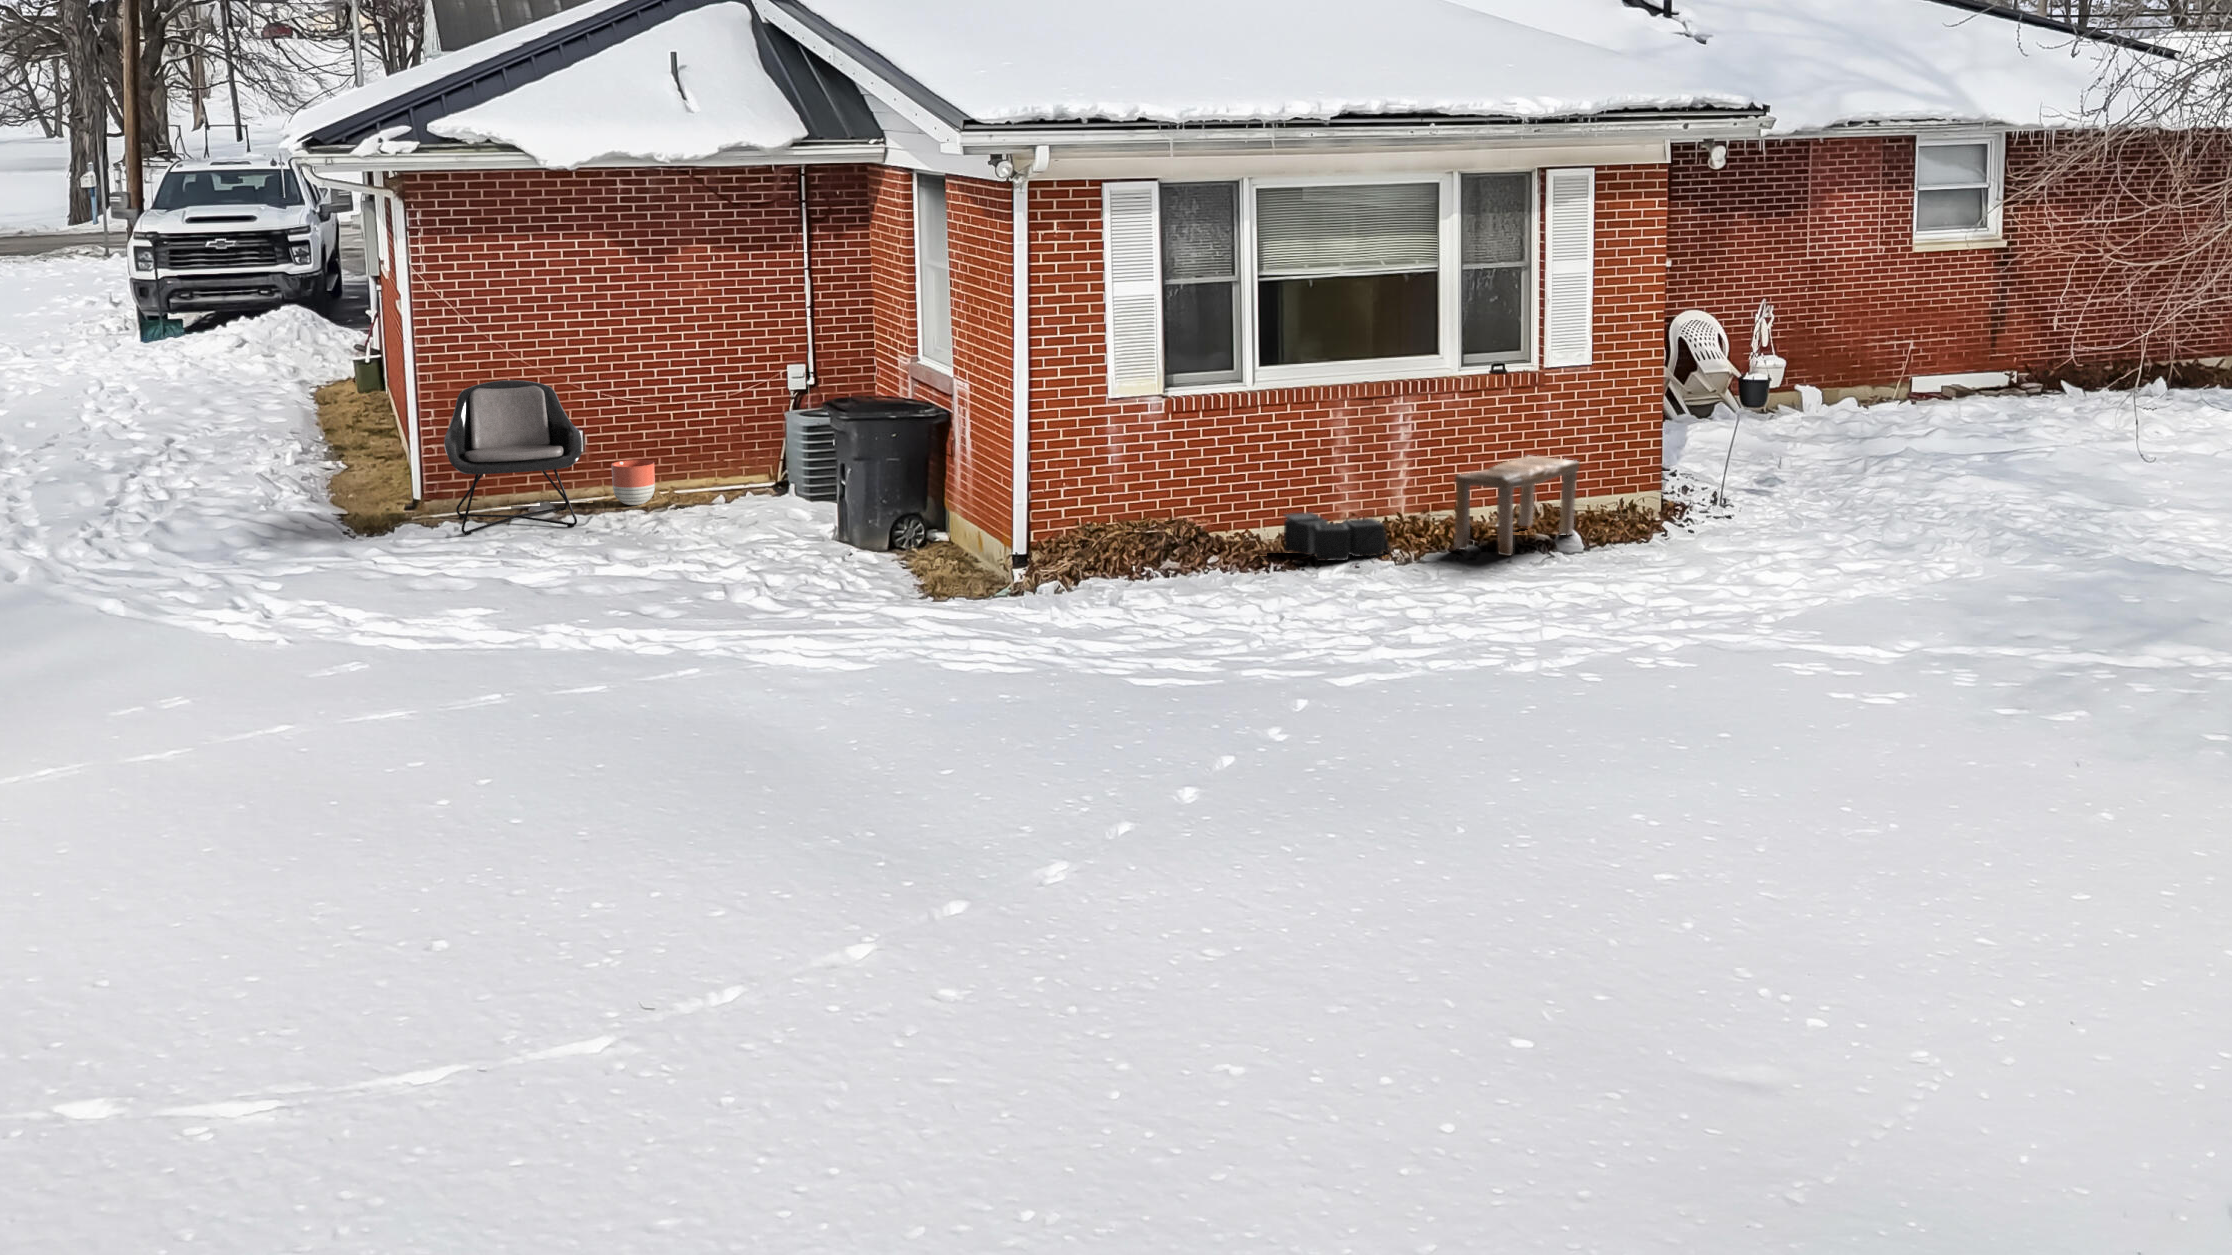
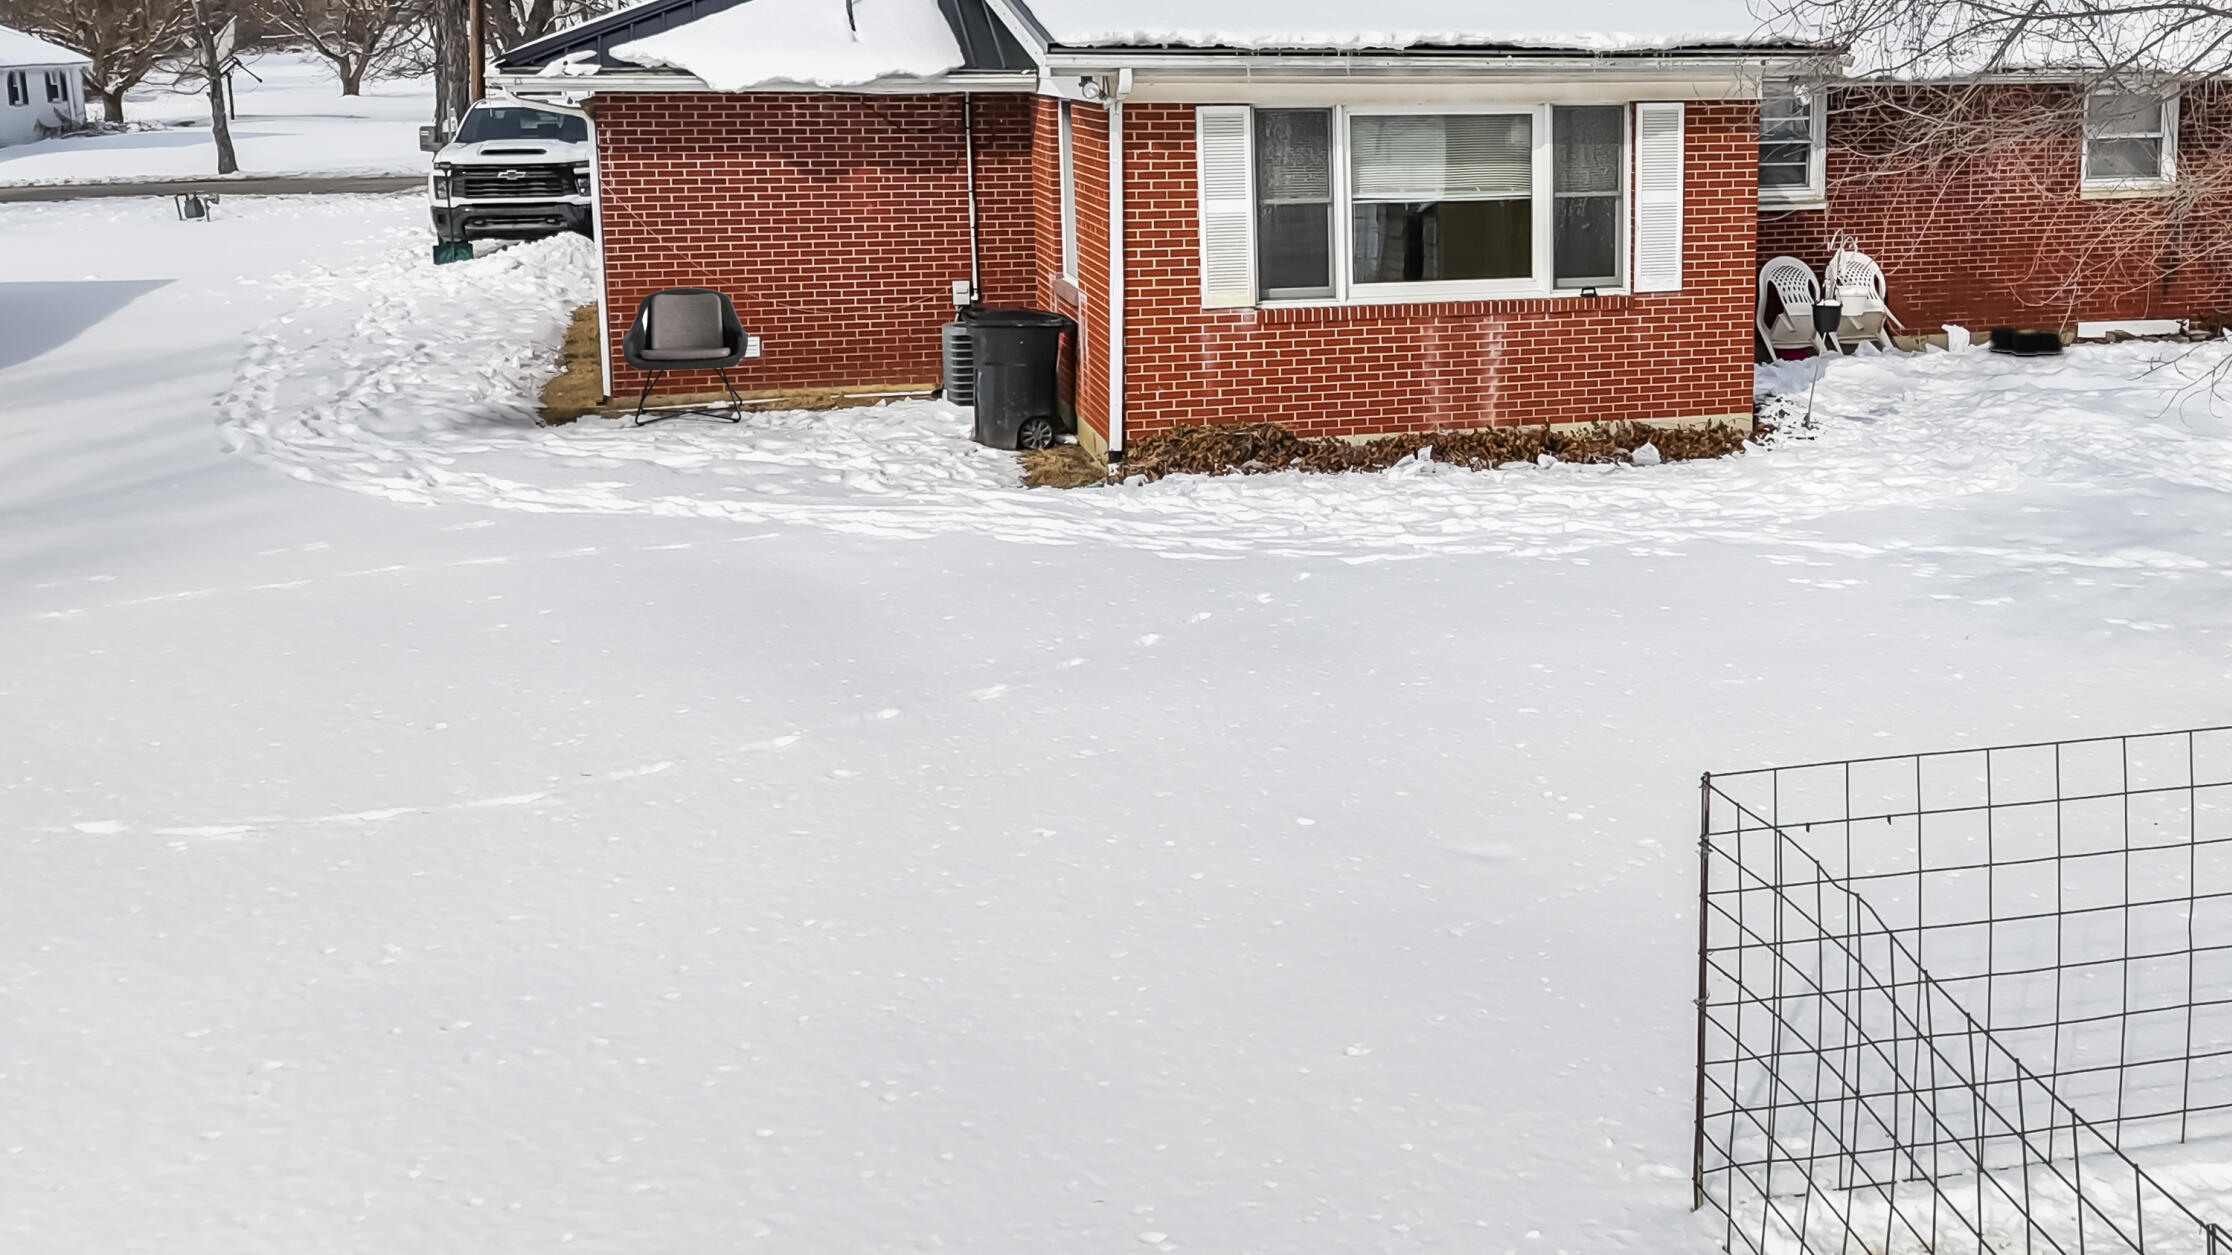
bench: present [1455,456,1580,556] -> none [1530,375,1660,466]
planter: present [611,460,655,505] -> none [783,365,823,406]
storage bin: present [1284,512,1390,561] -> present [1989,327,2063,356]

